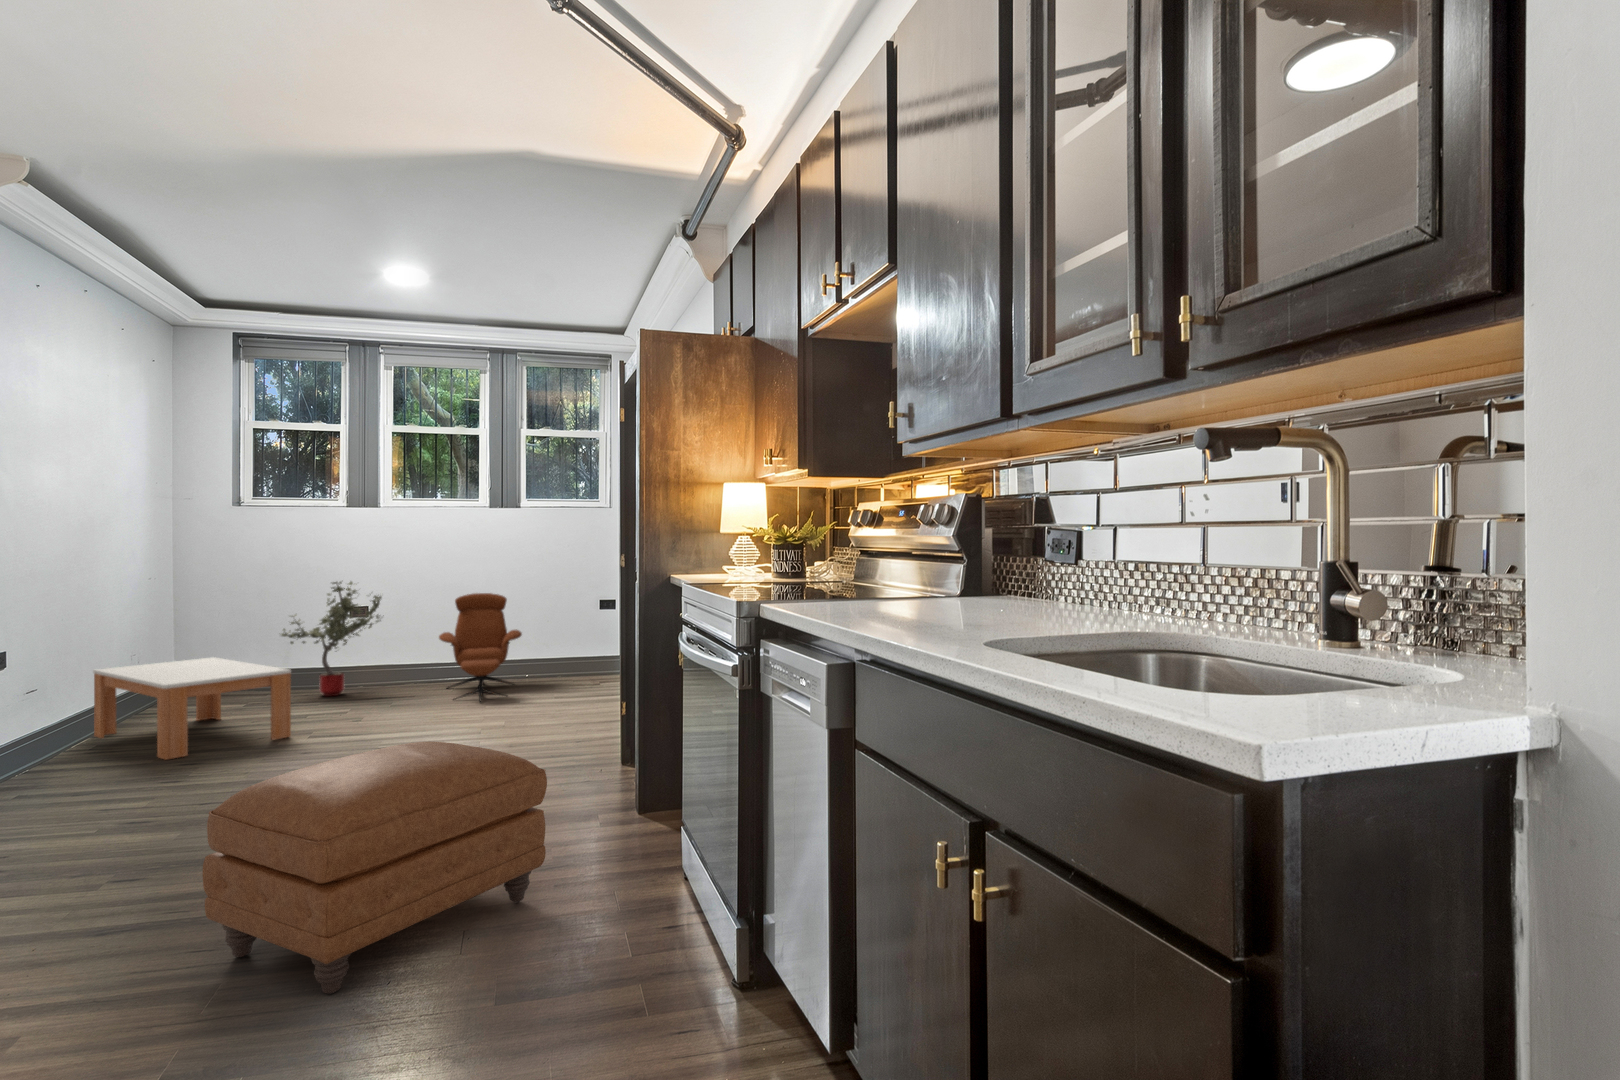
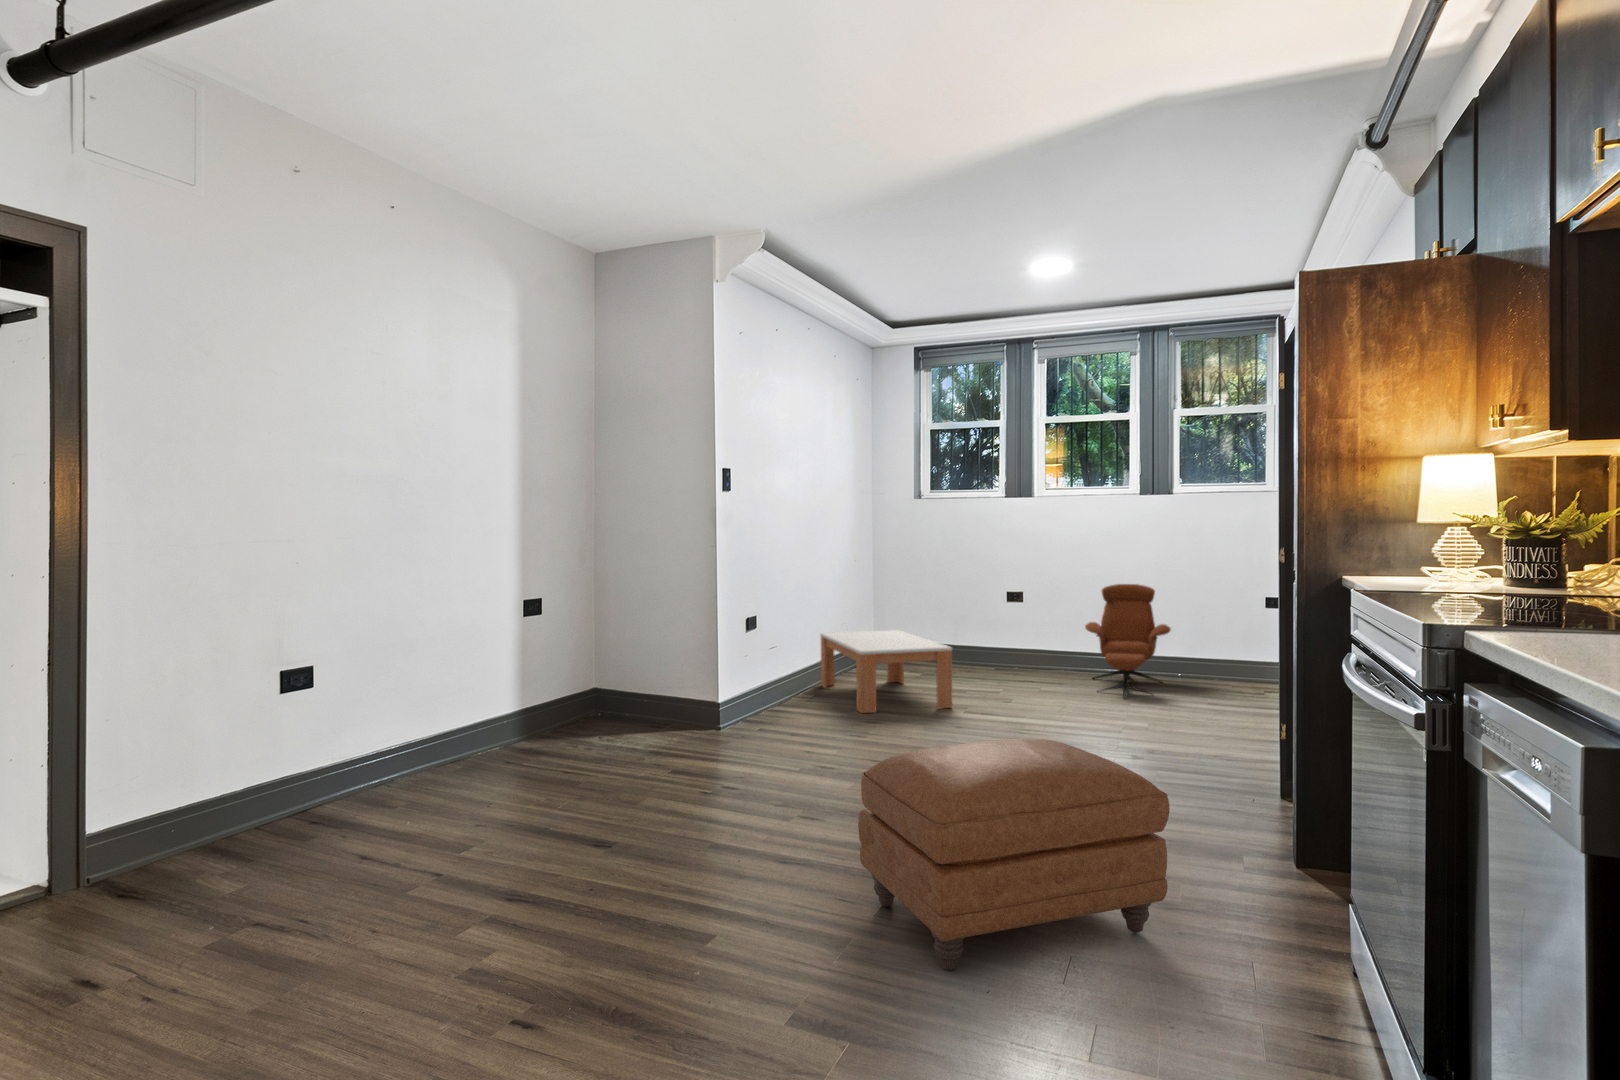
potted tree: present [281,582,382,696] -> none [948,567,1035,674]

